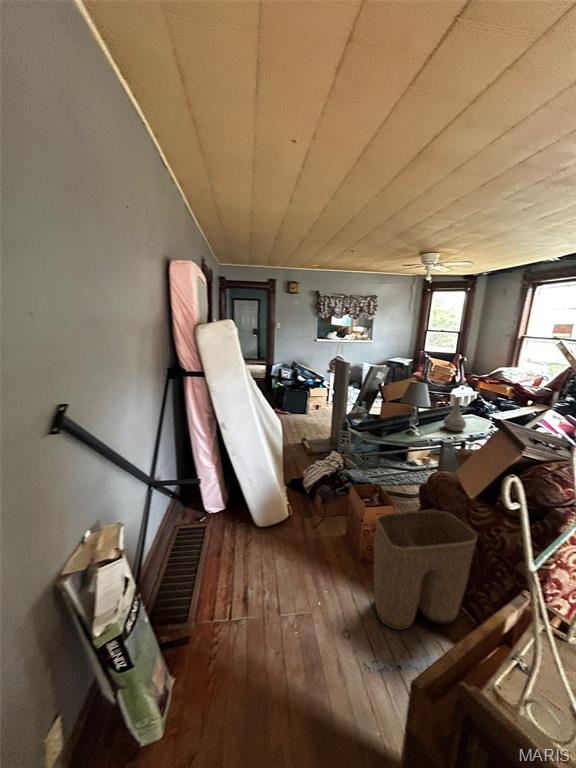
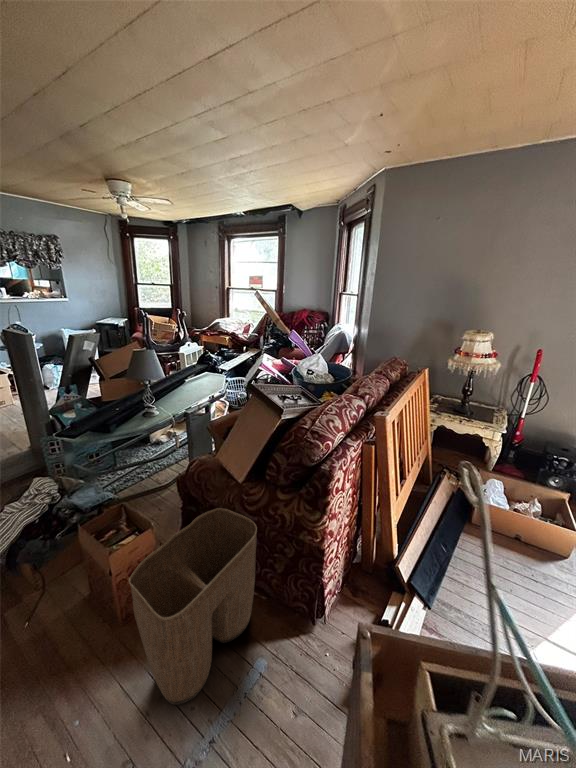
vase: present [443,397,466,431] -> none [182,358,206,397]

